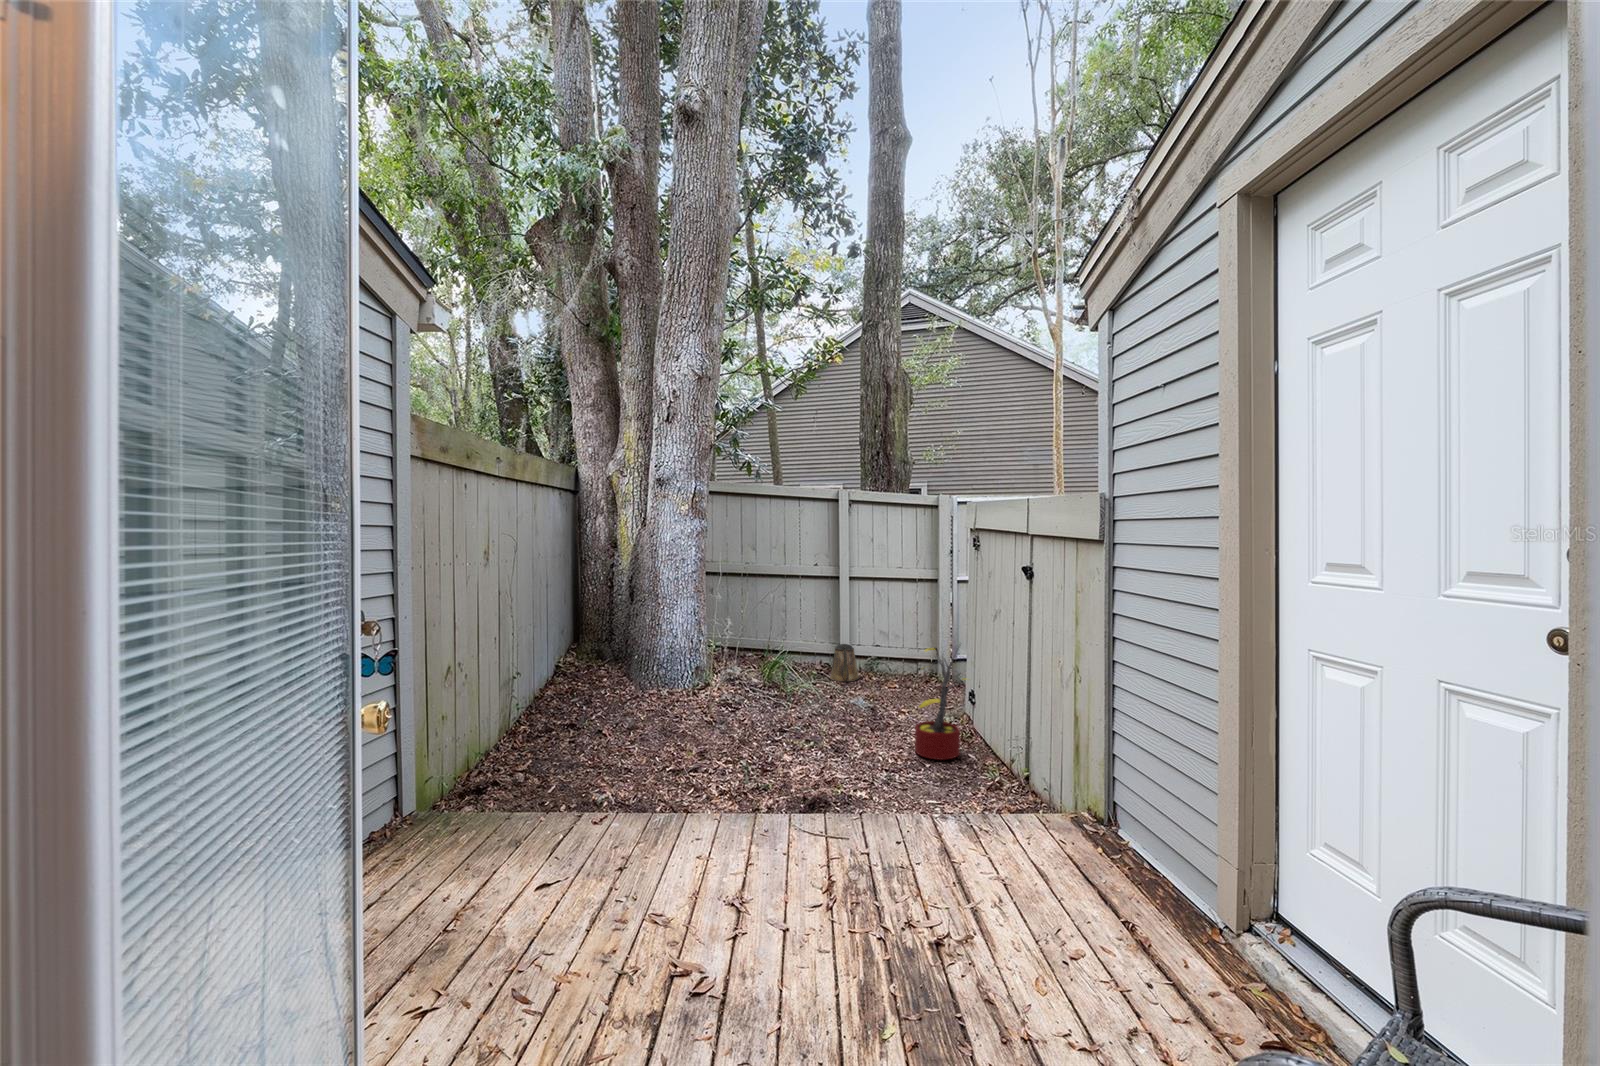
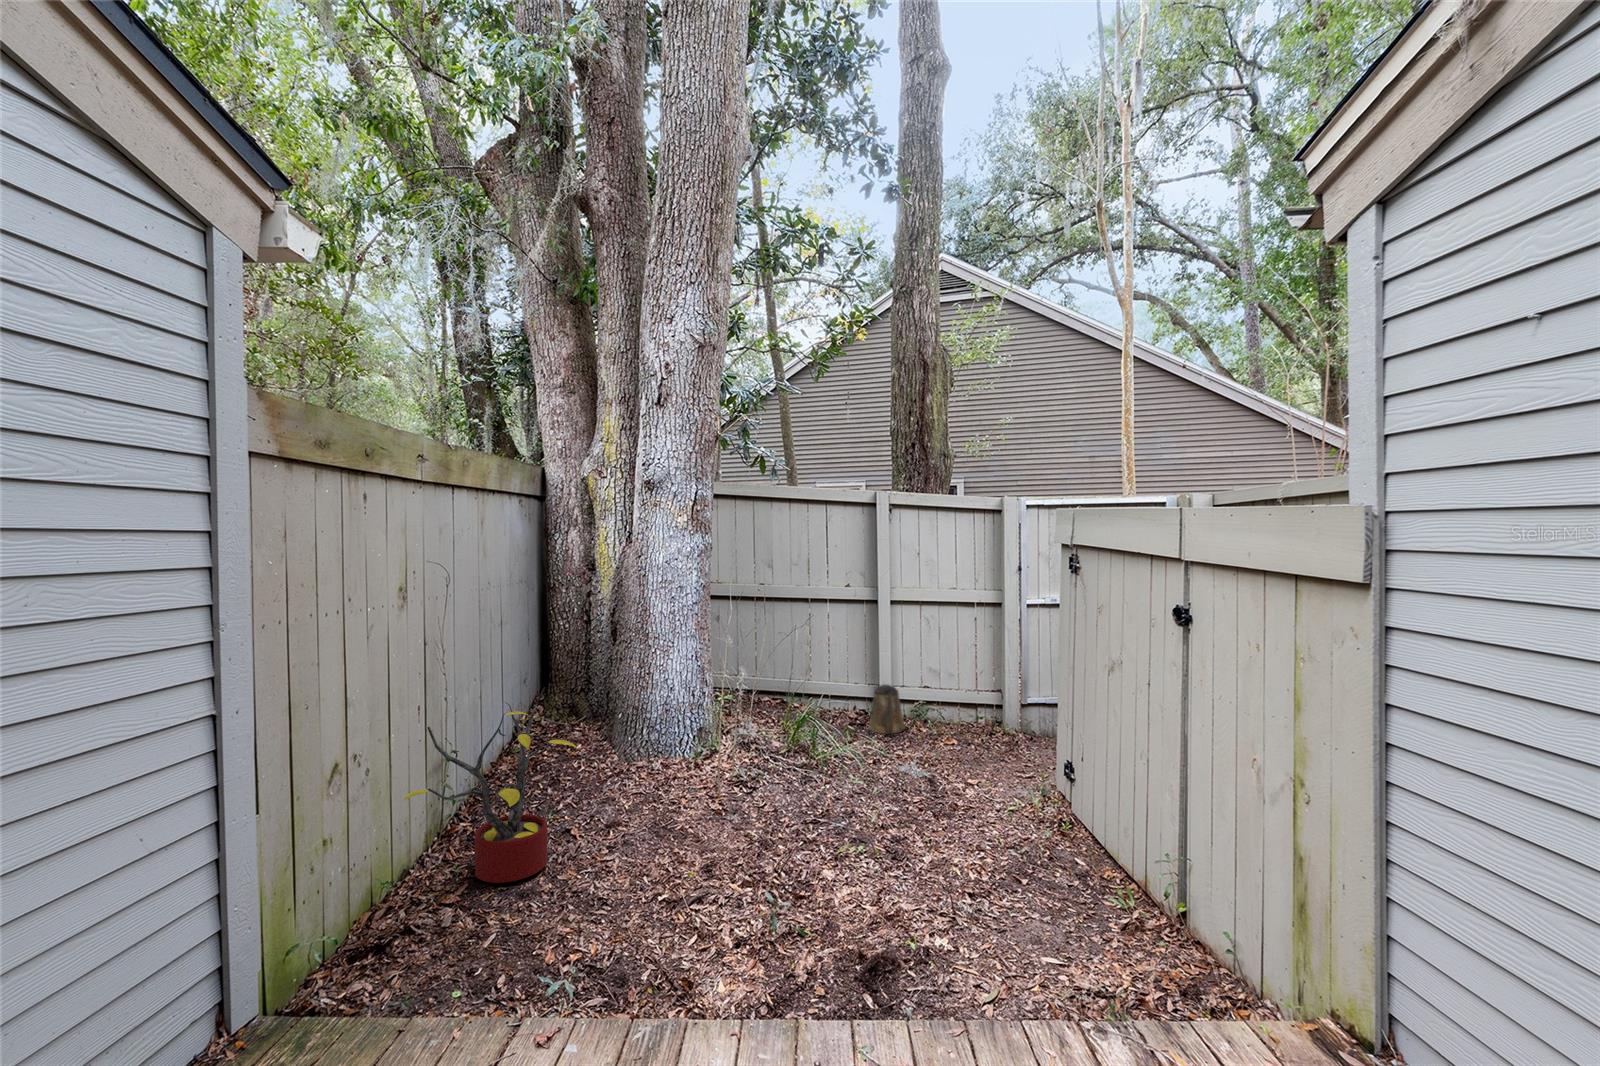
decorative plant: present [915,648,966,760] -> present [403,687,578,883]

